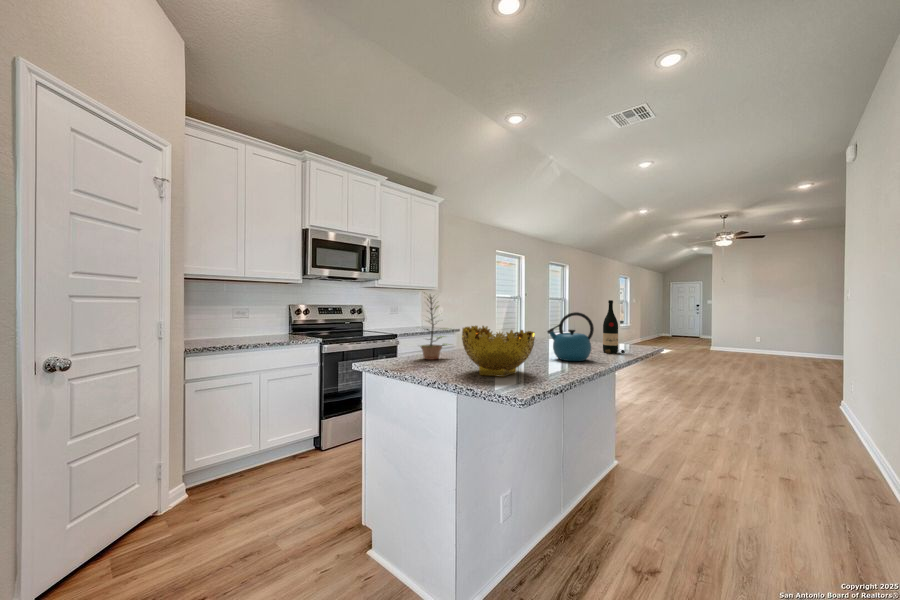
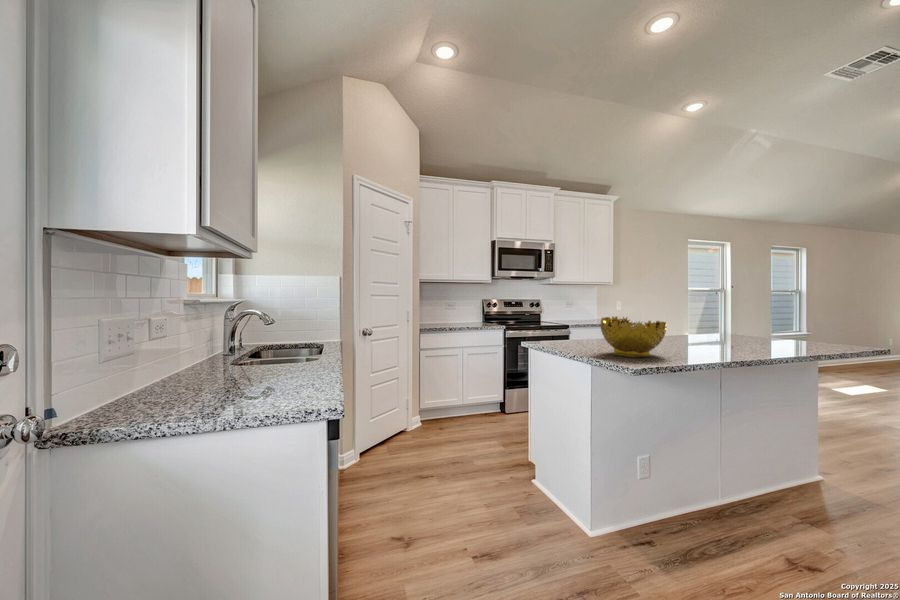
plant: present [420,296,450,360] -> none [571,288,604,343]
wine bottle: present [603,300,625,353] -> none [775,294,803,350]
kettle: present [547,312,594,361] -> none [697,306,749,352]

